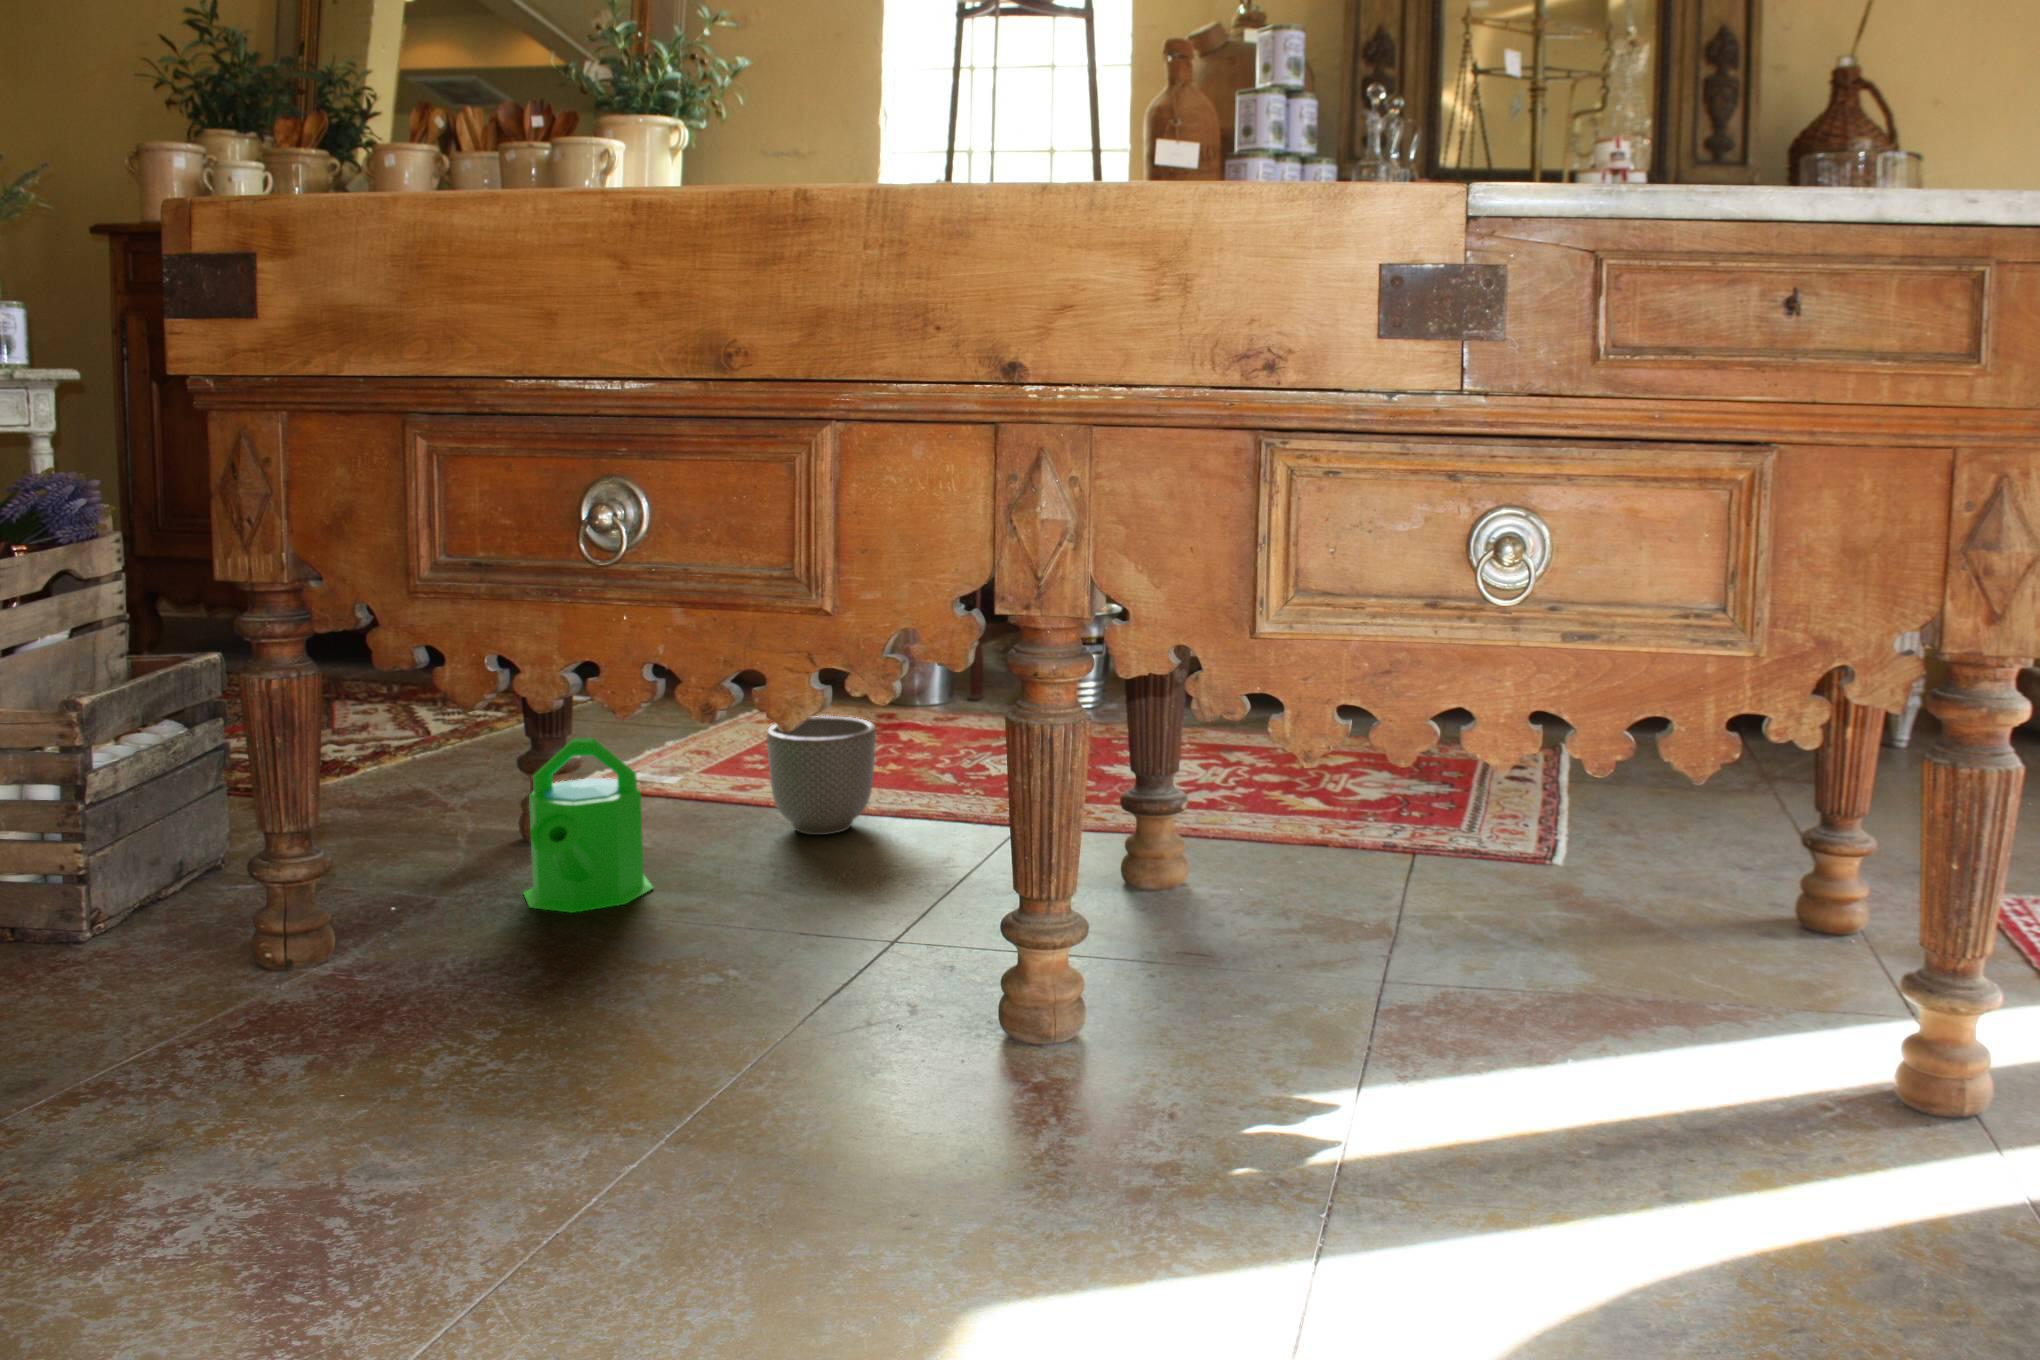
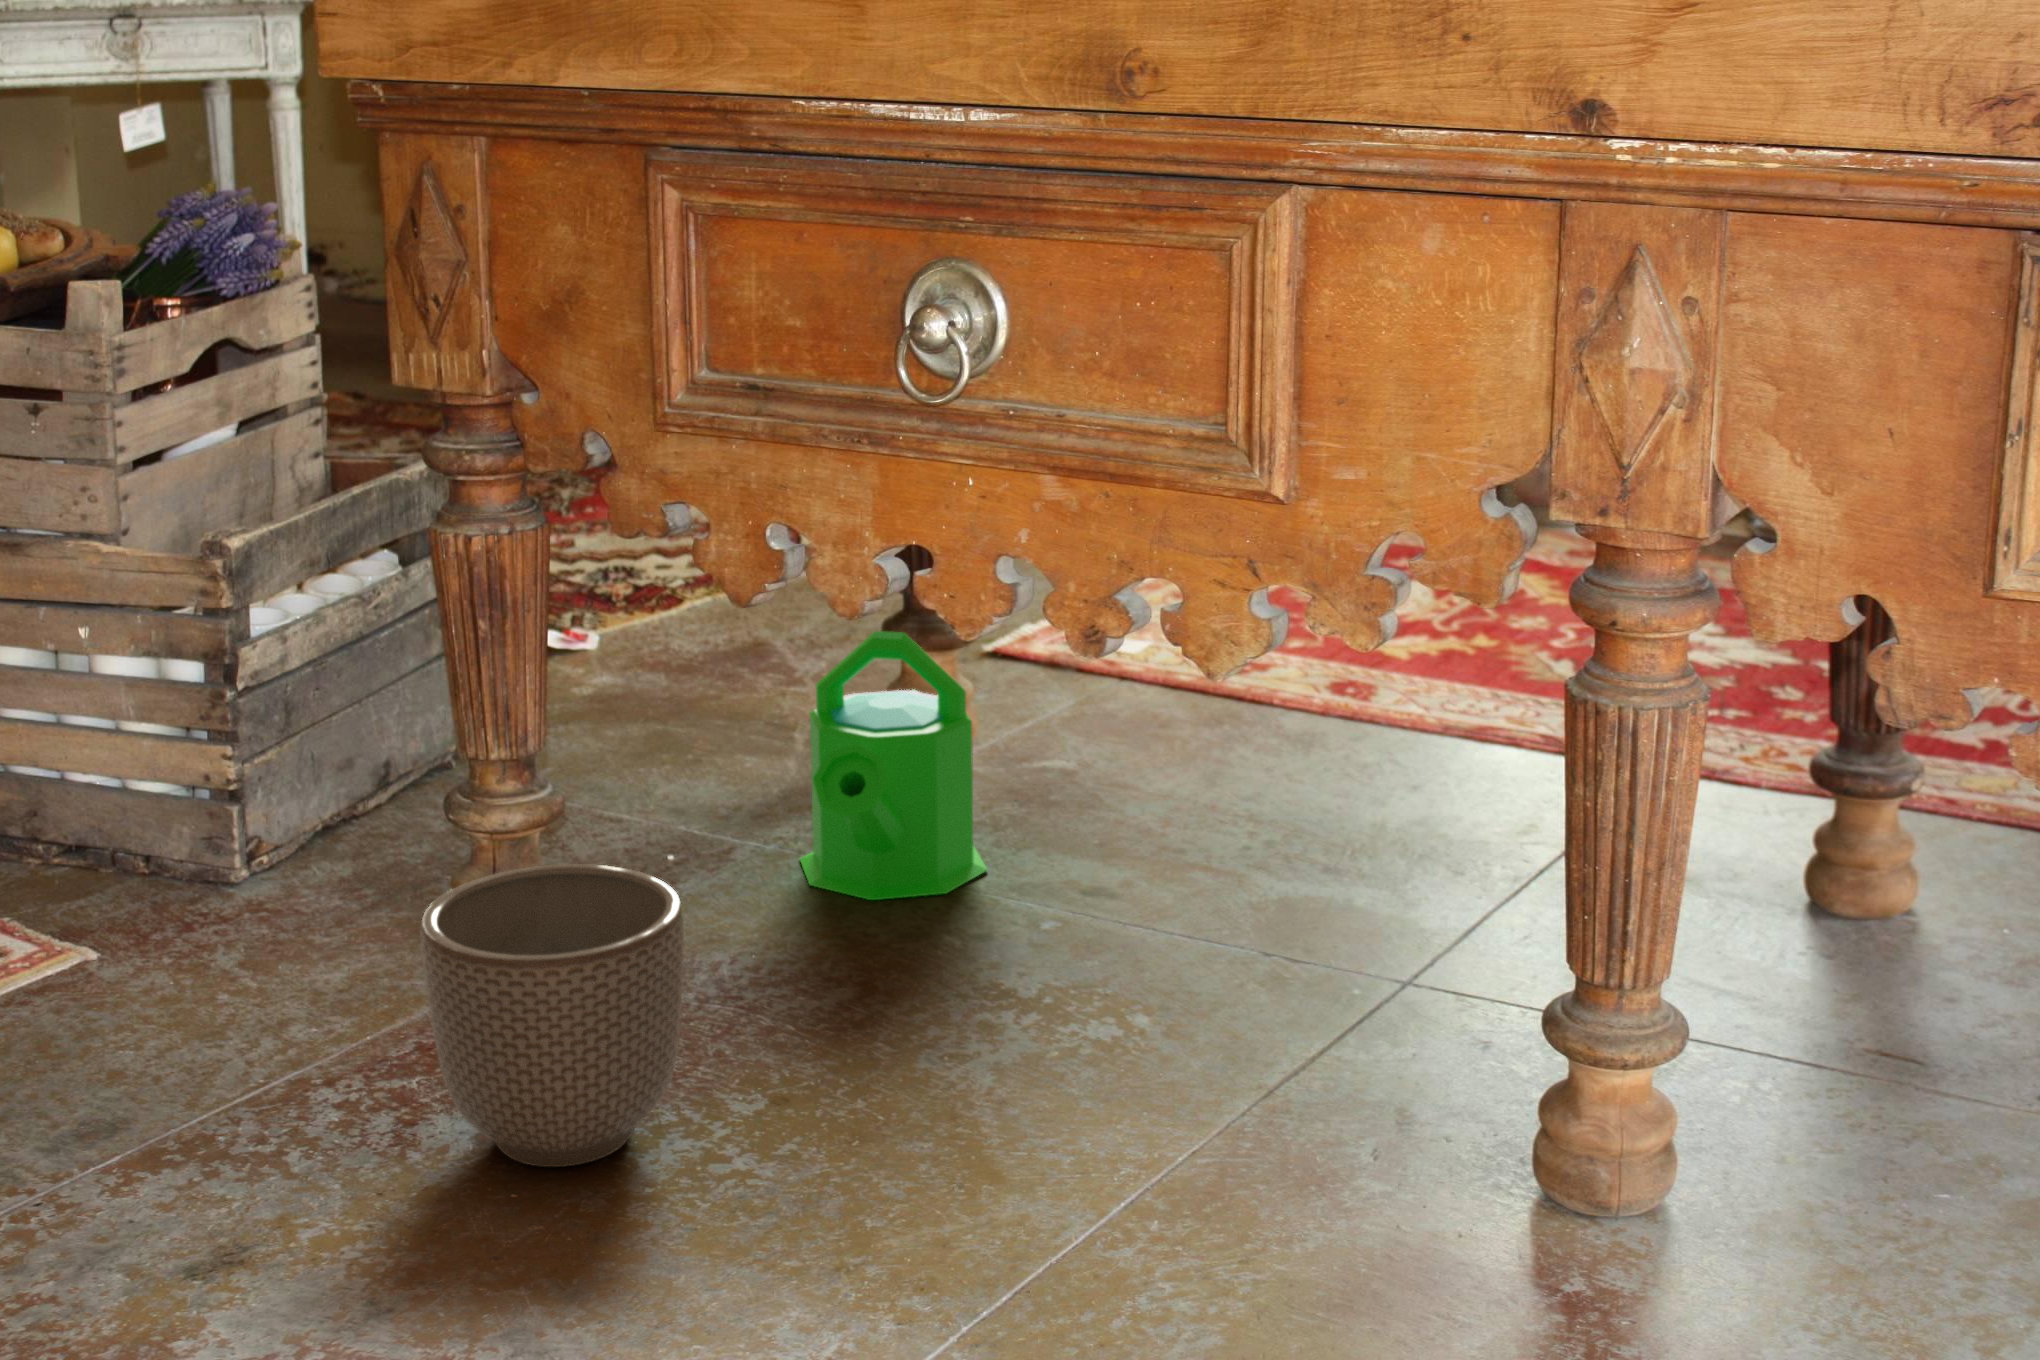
planter: present [767,716,876,835] -> present [420,864,684,1167]

